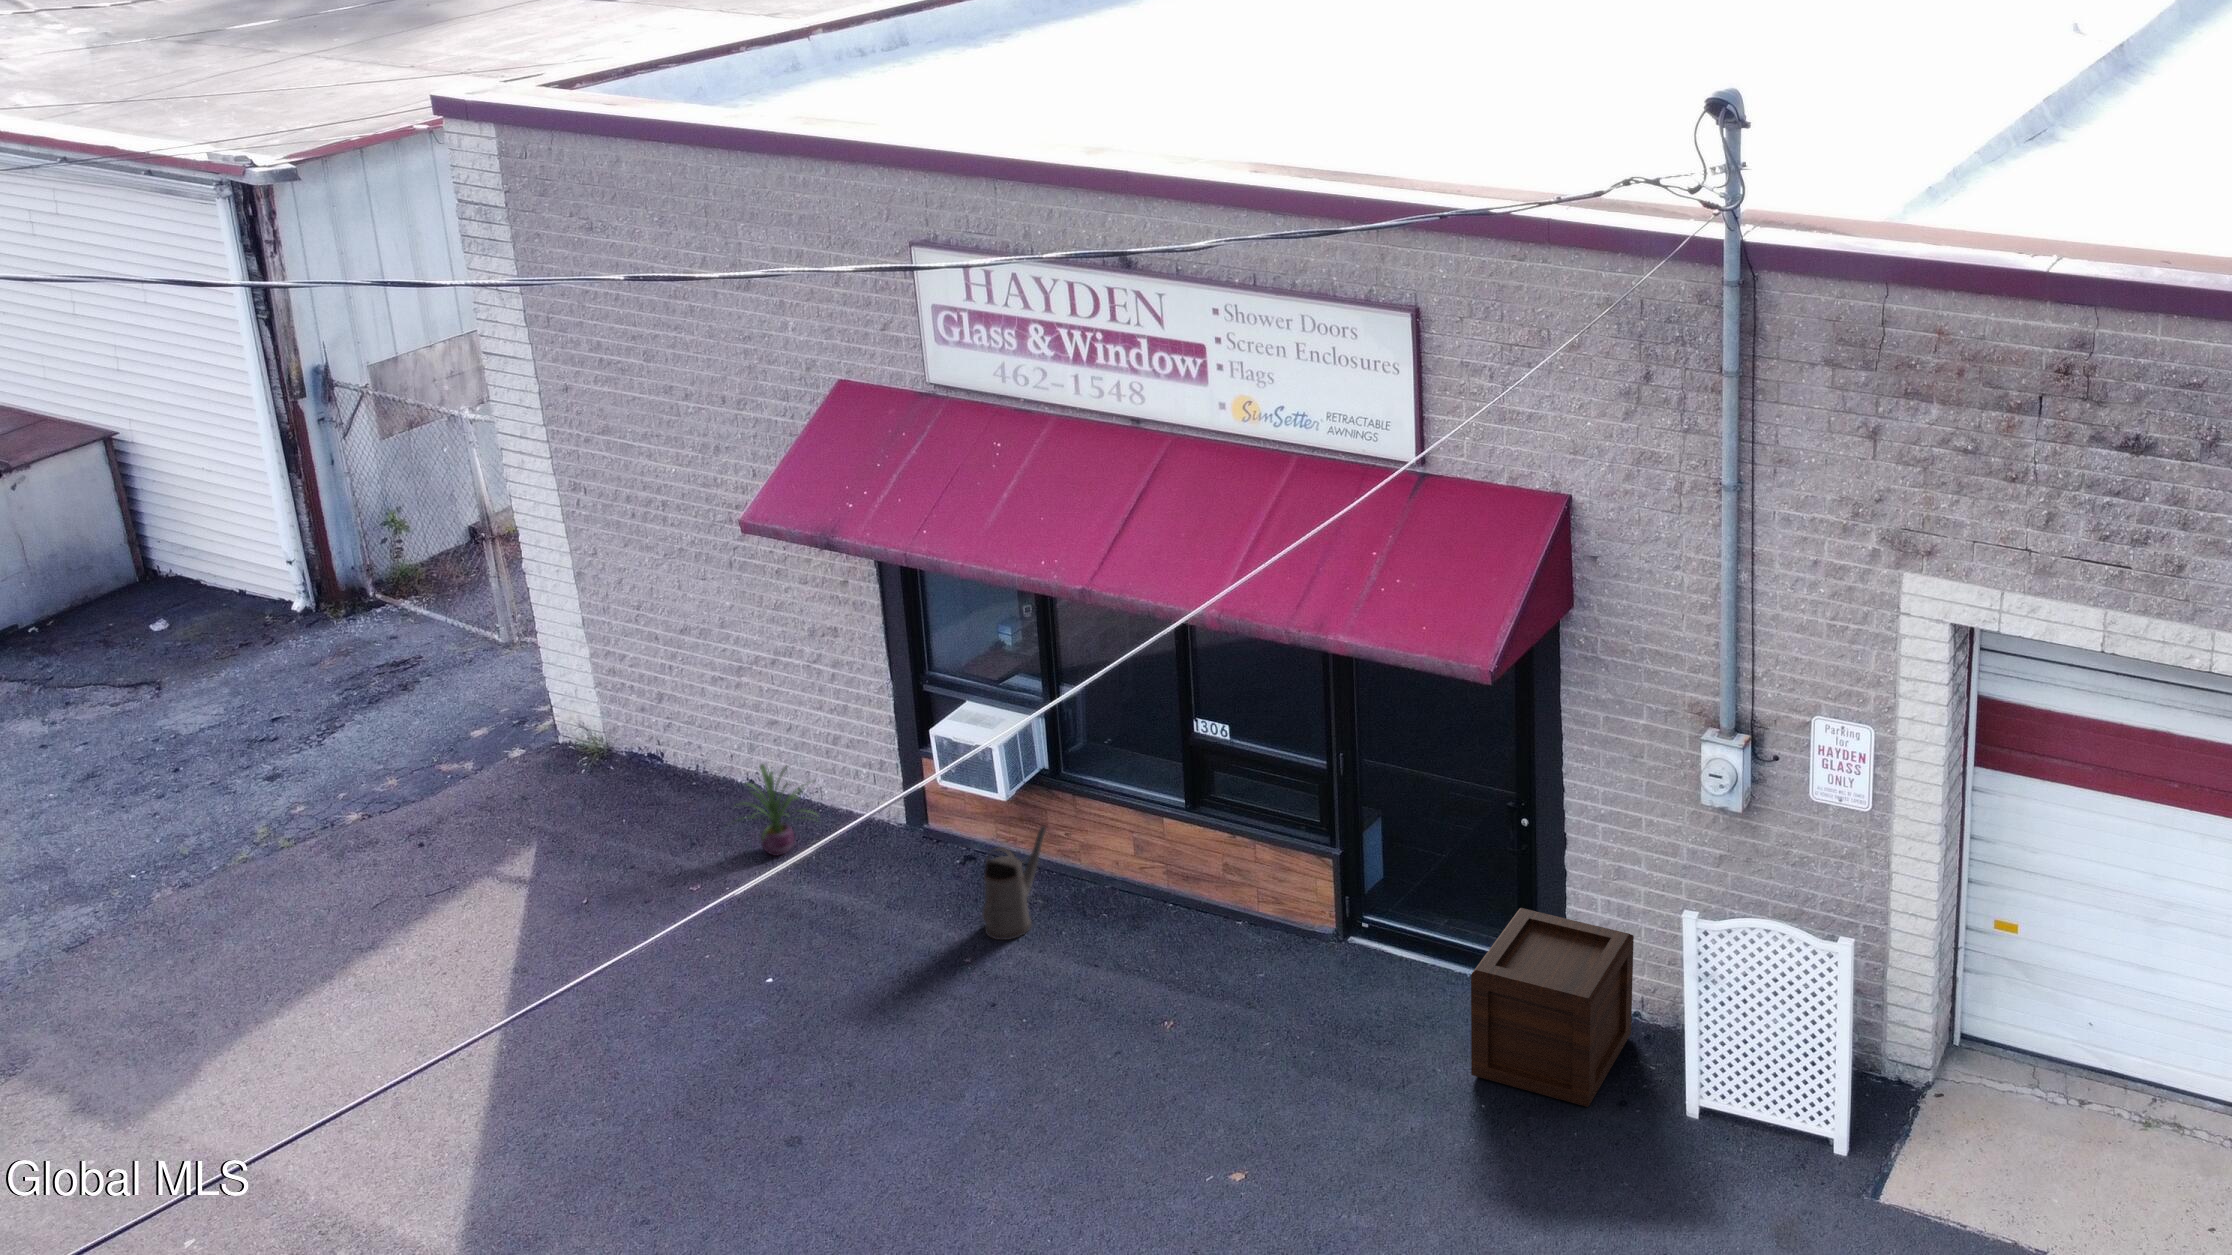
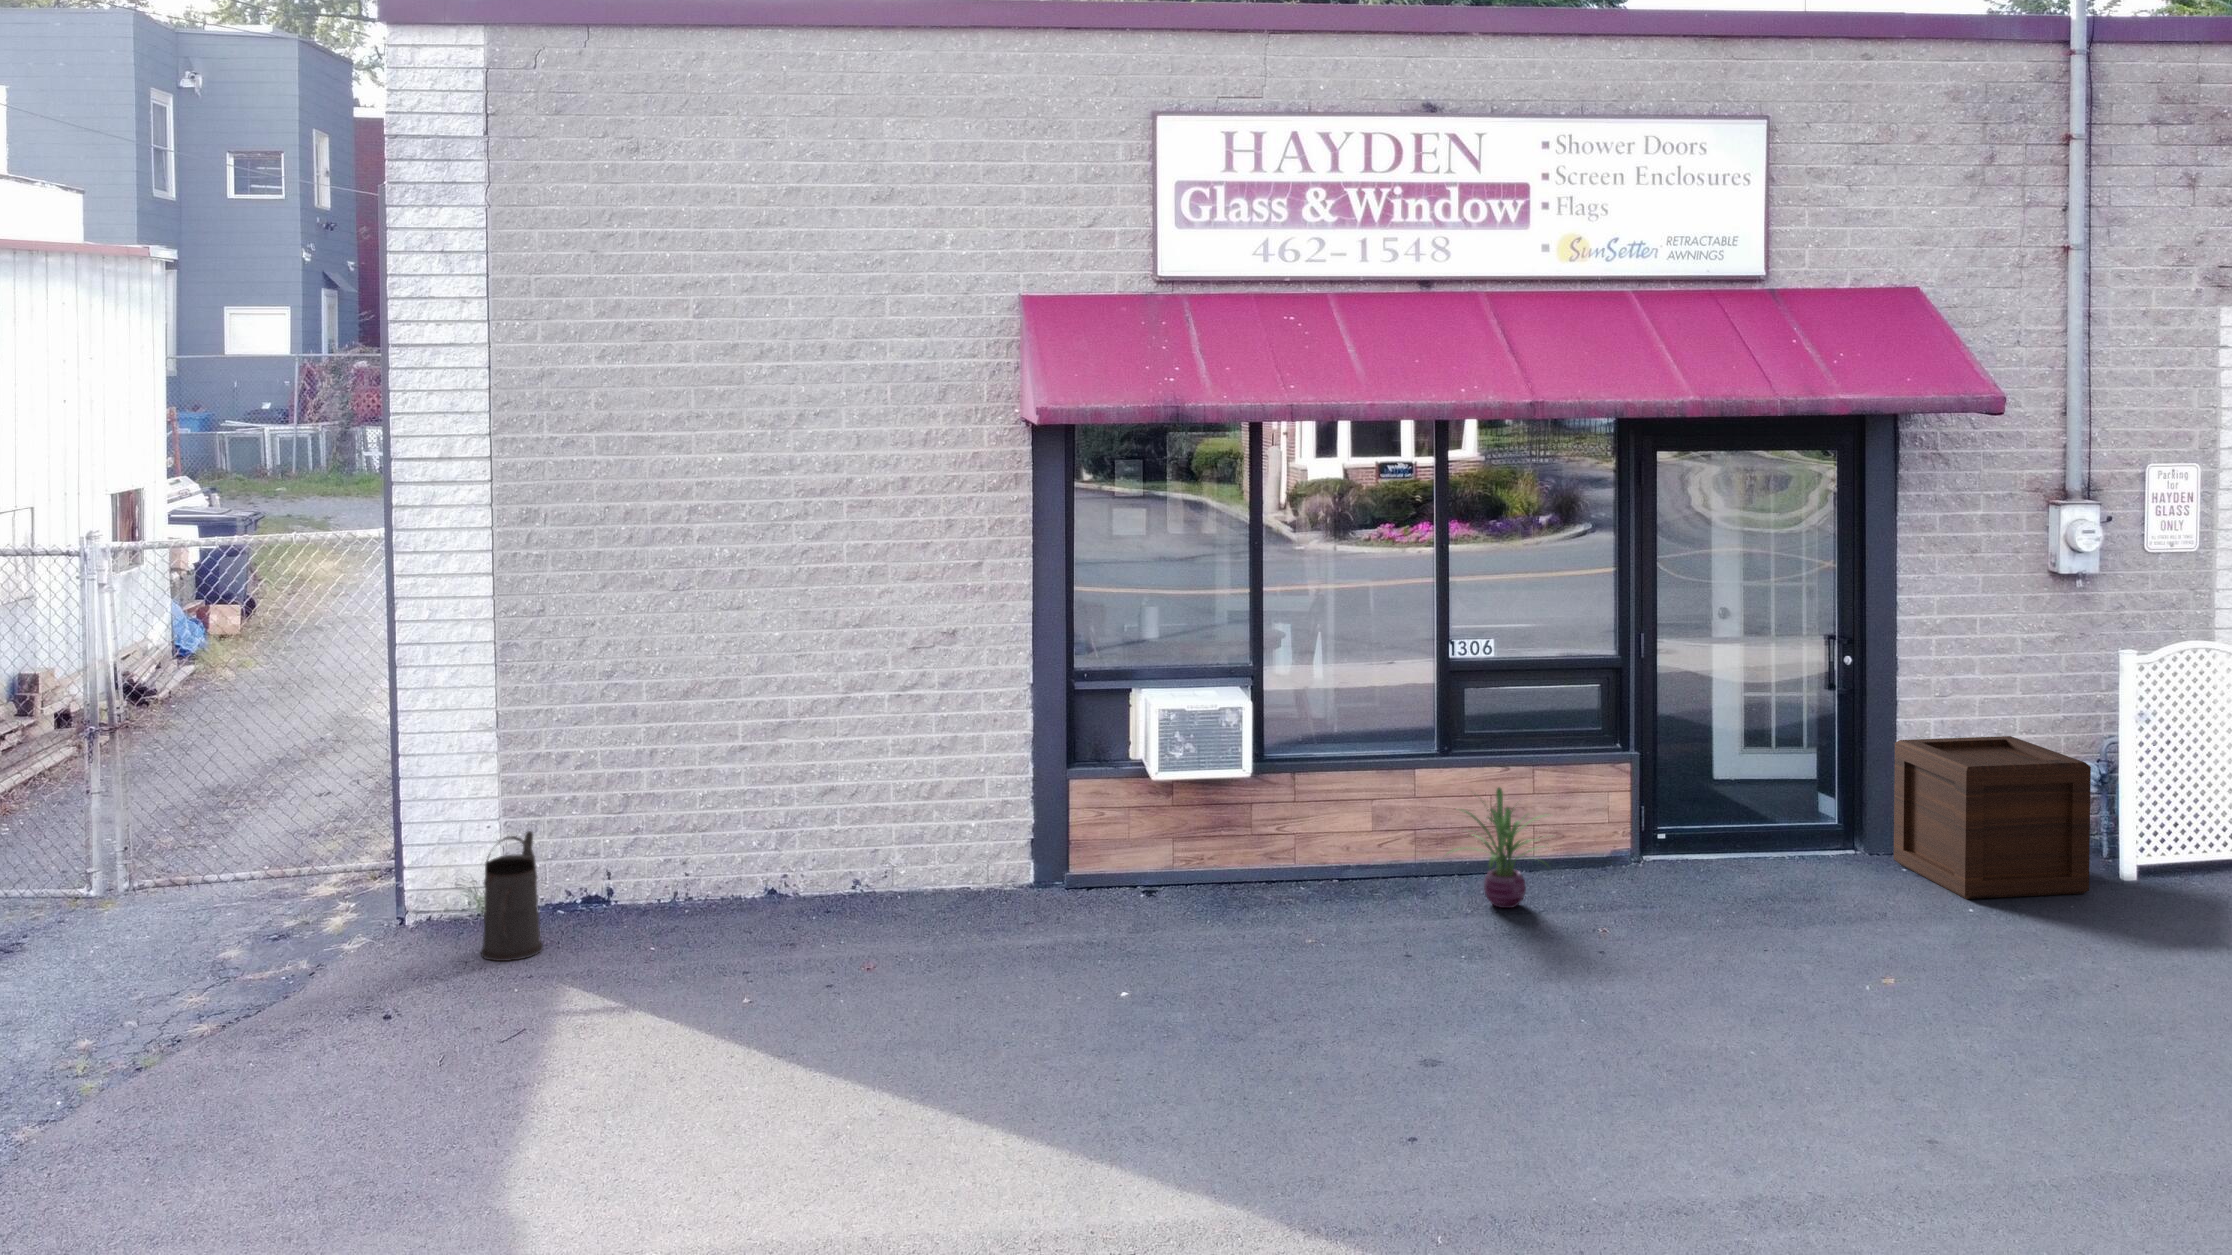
decorative plant: present [736,764,810,856] -> present [1448,788,1548,908]
watering can: present [982,826,1046,940] -> present [481,831,543,961]

